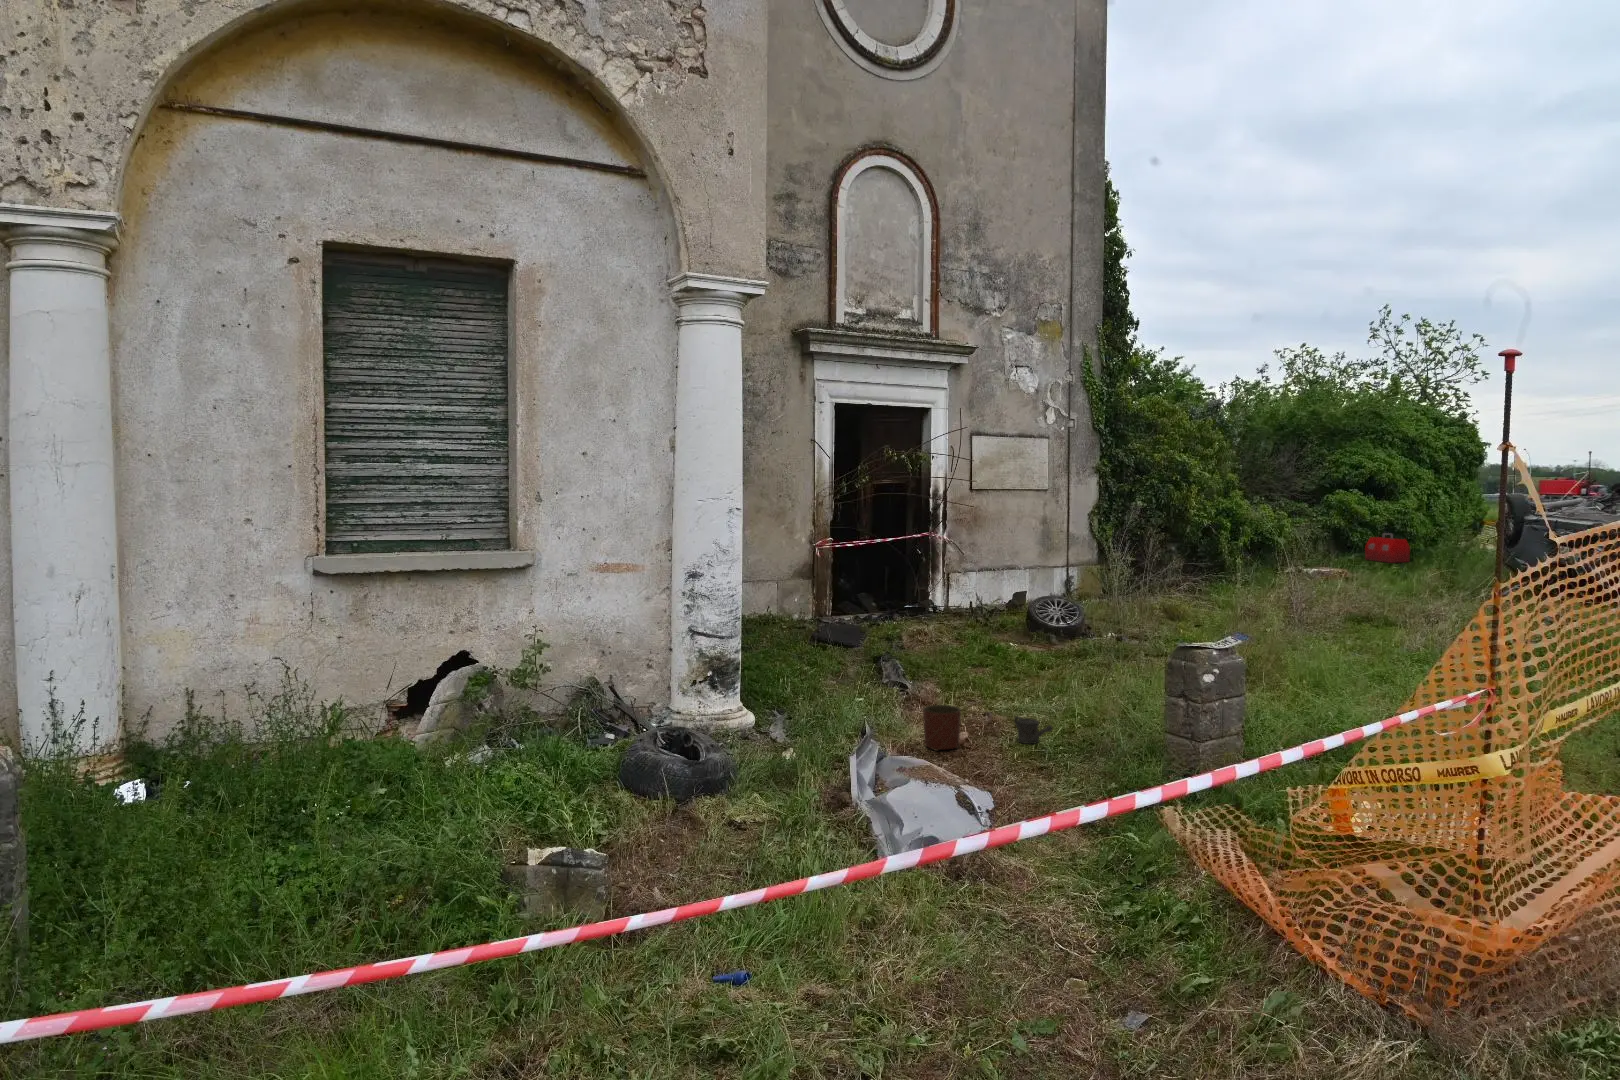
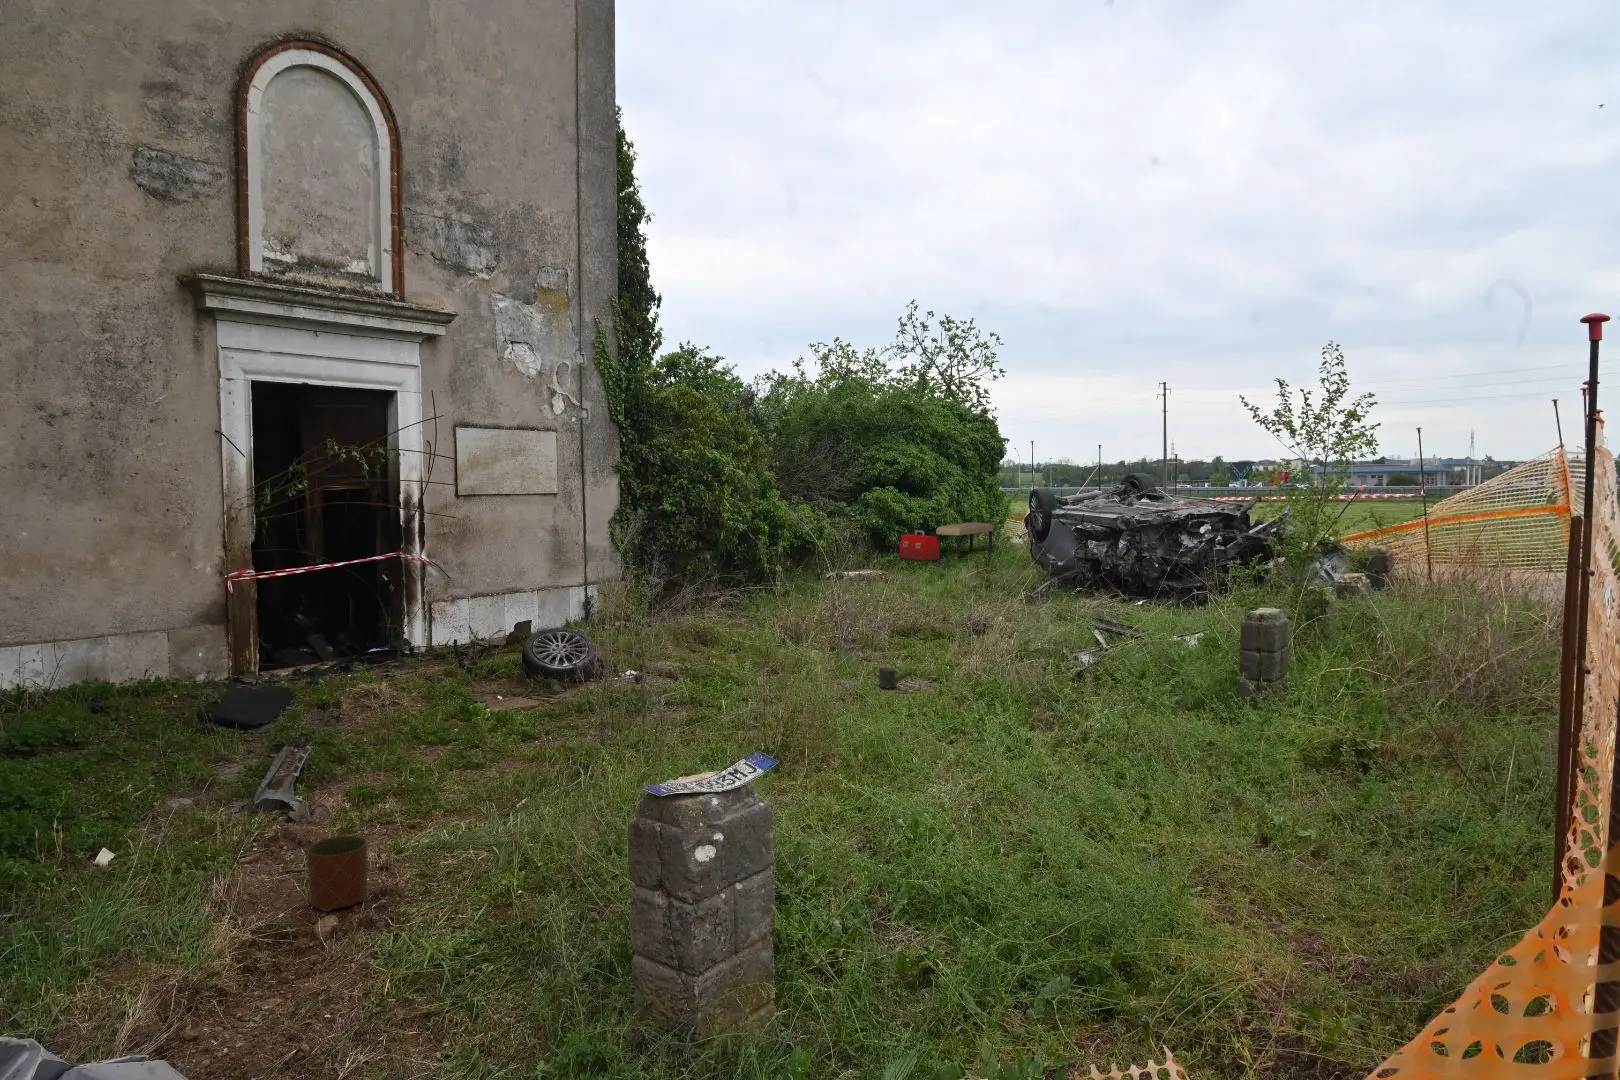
bench: none [1407,527,1473,561] -> present [936,523,993,557]
watering can: present [1014,717,1052,744] -> present [873,667,912,688]

